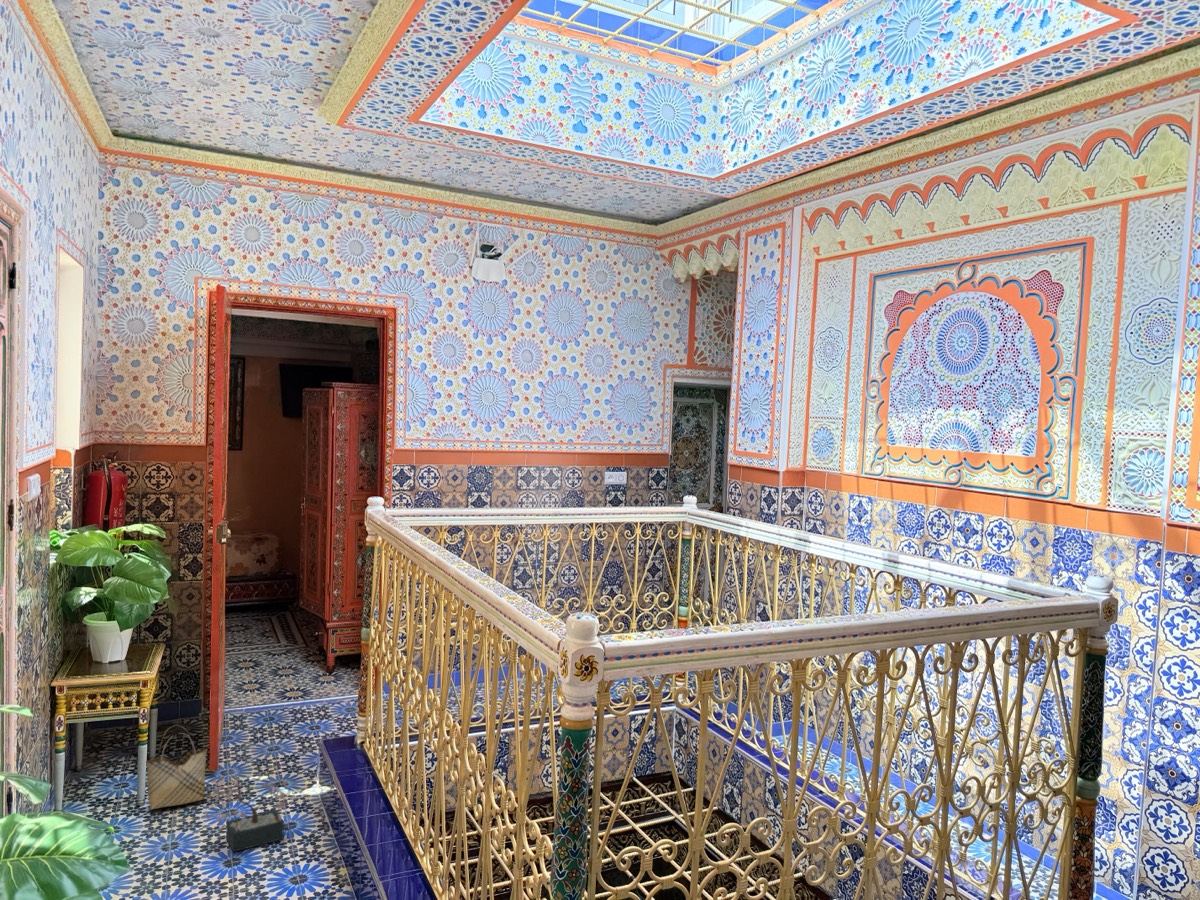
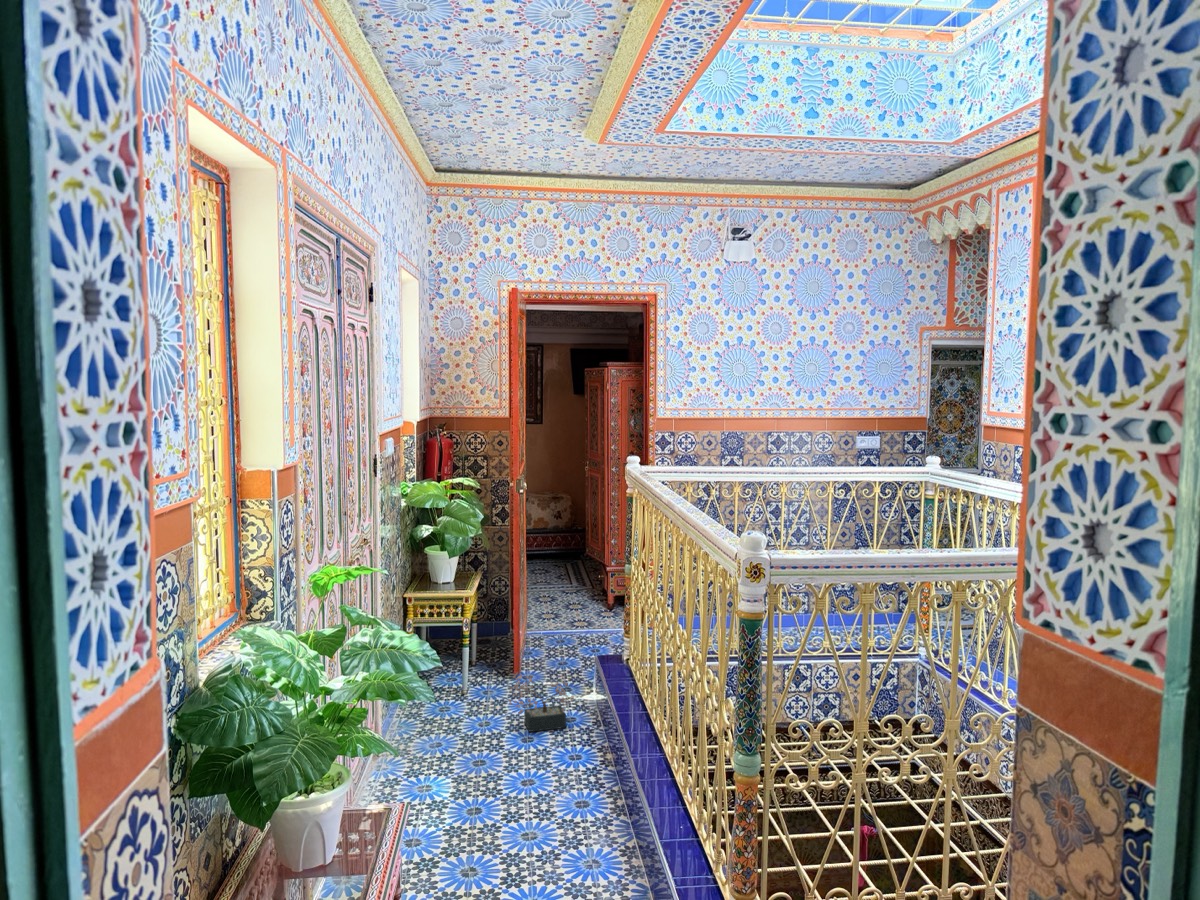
woven basket: present [146,725,207,809] -> none [468,635,511,697]

